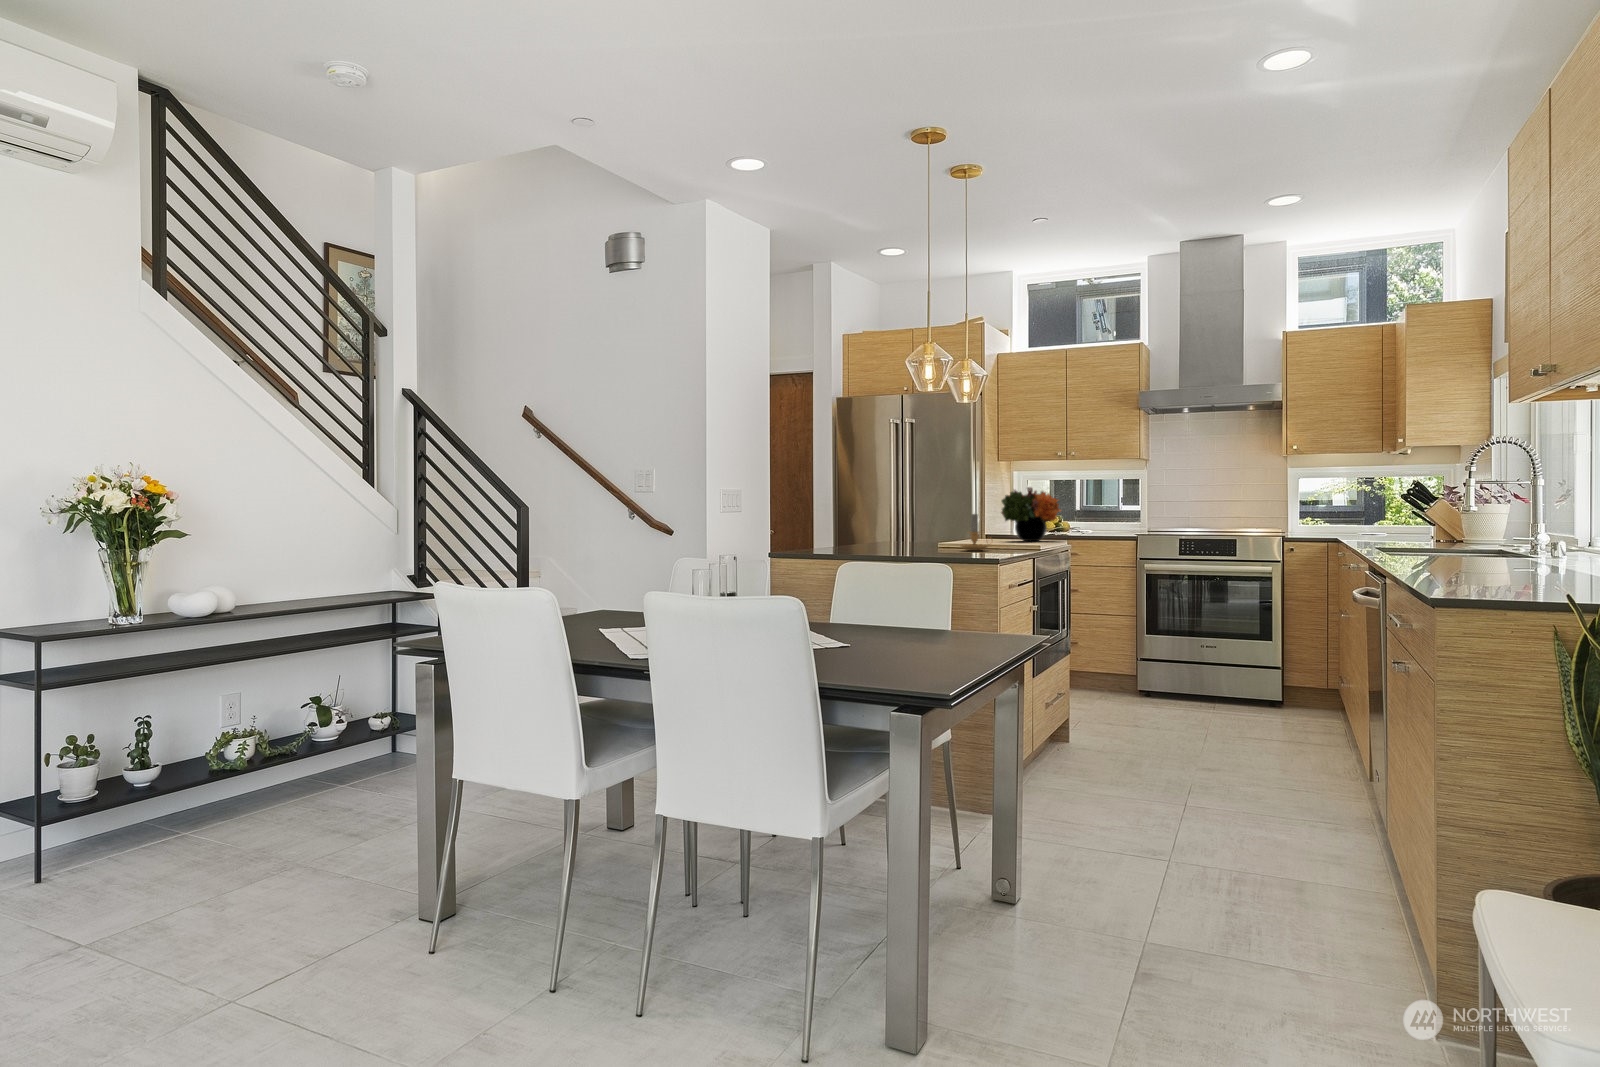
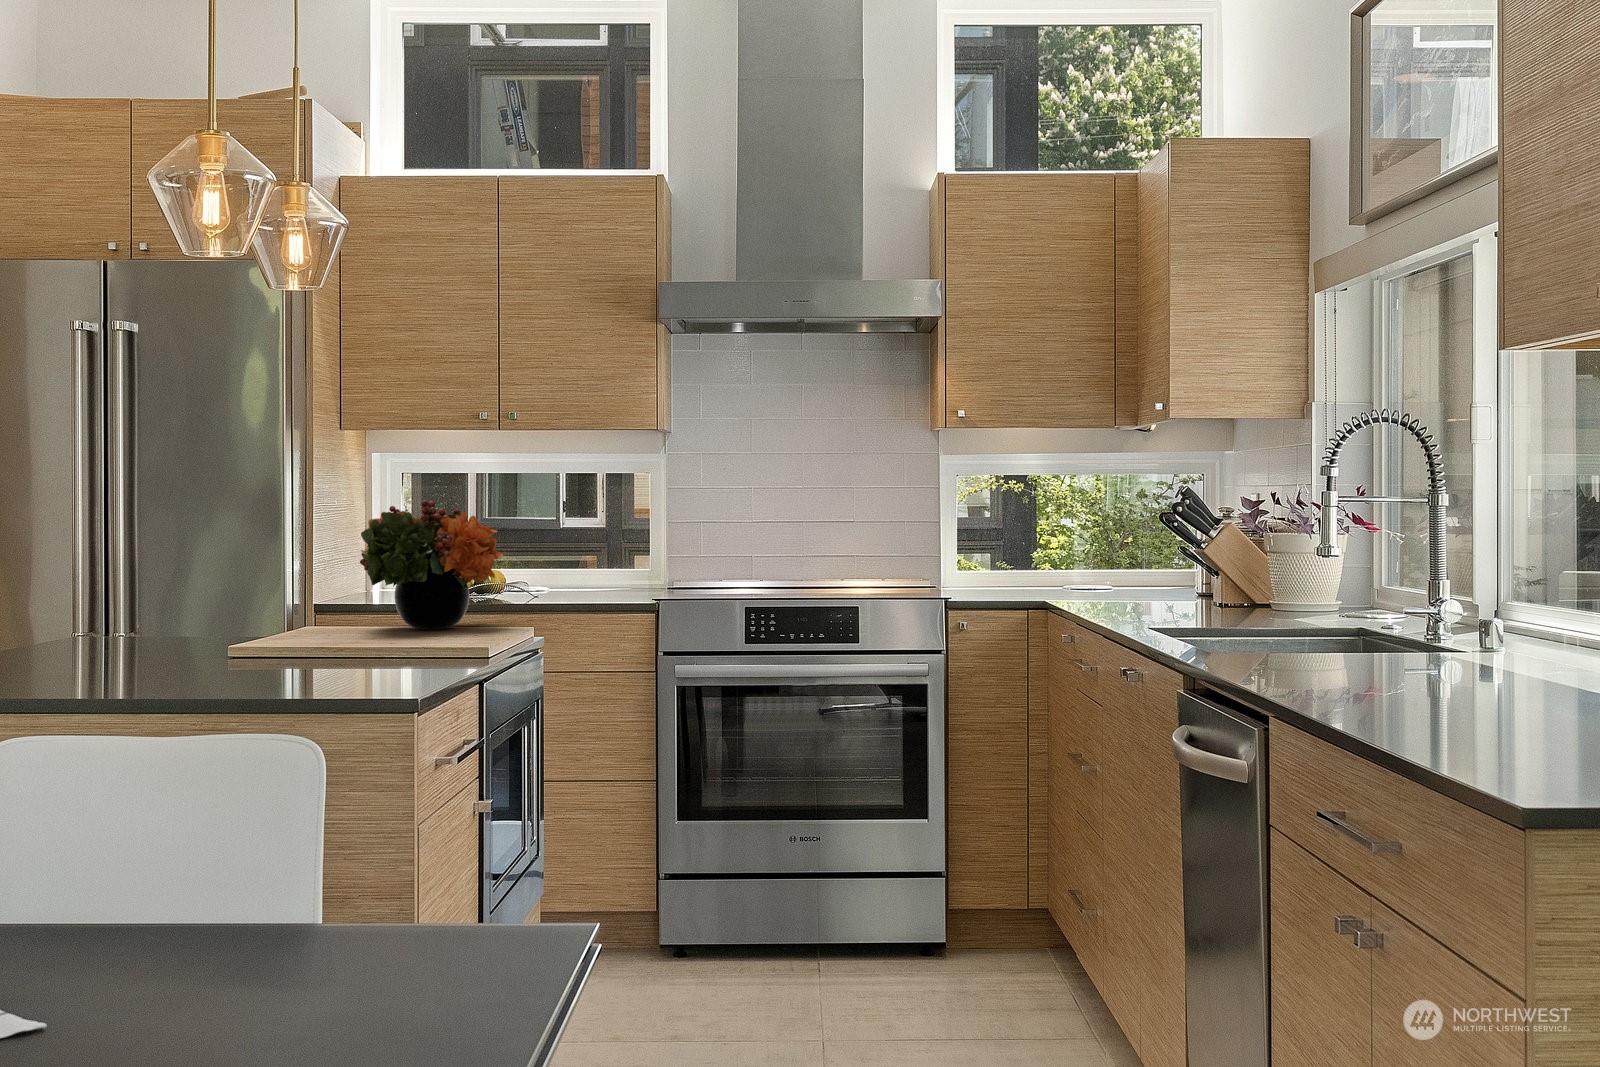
candle: present [961,514,992,551] -> none [271,590,360,696]

